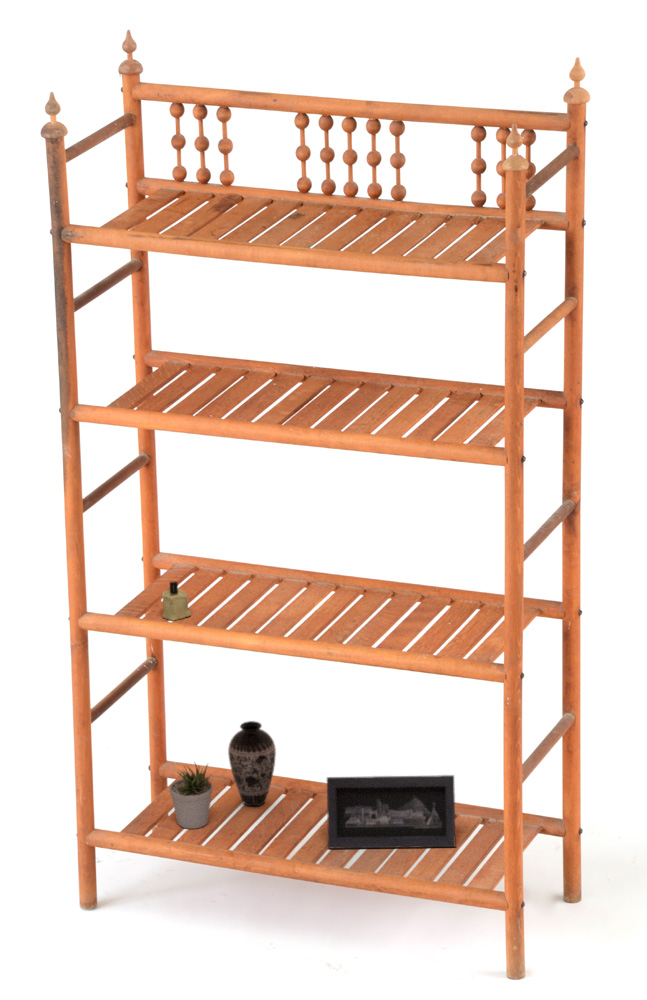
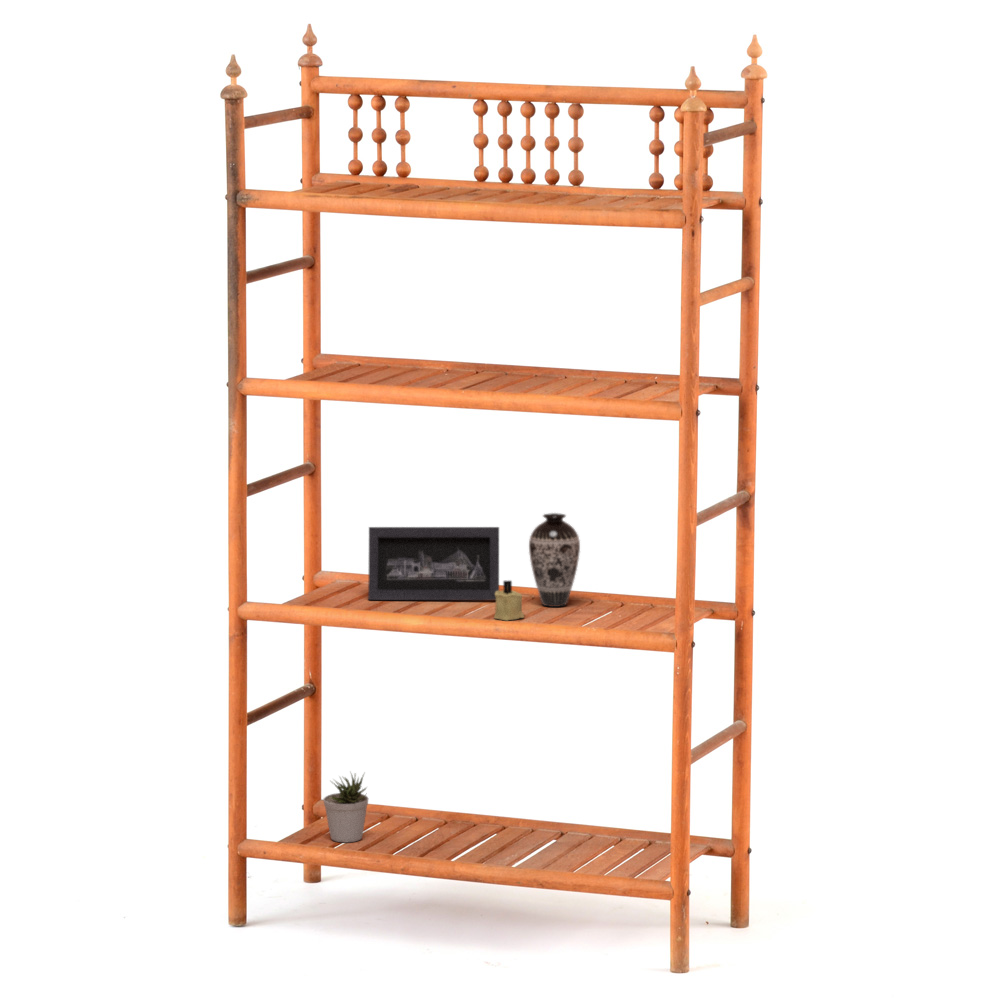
candle: present [162,582,191,620] -> present [494,581,524,621]
decorative vase: present [228,721,276,806] -> present [529,513,580,607]
picture frame: present [327,775,455,849] -> present [368,527,499,600]

